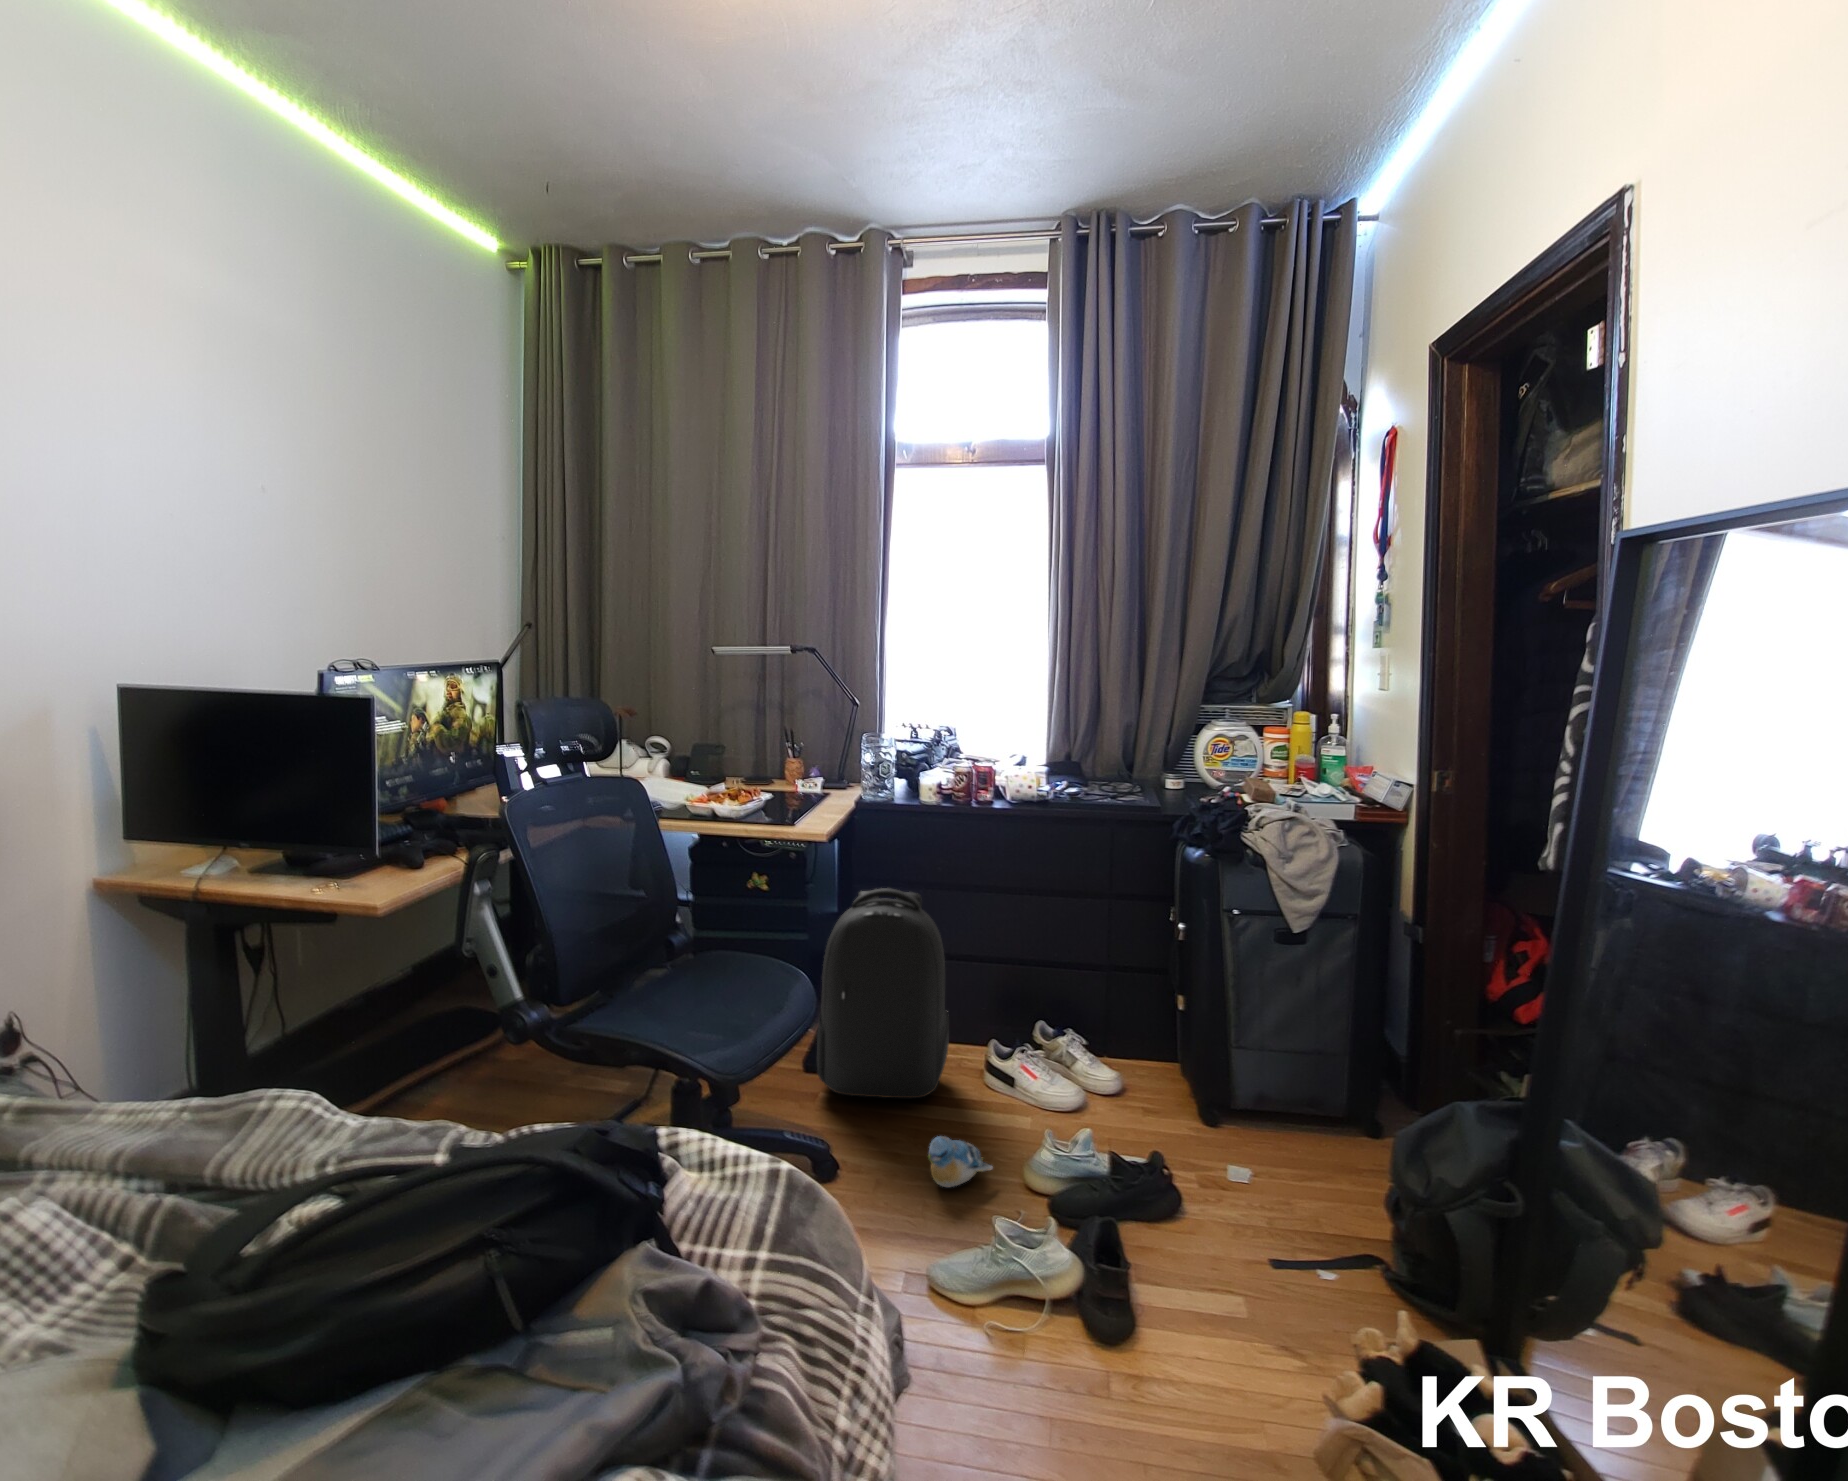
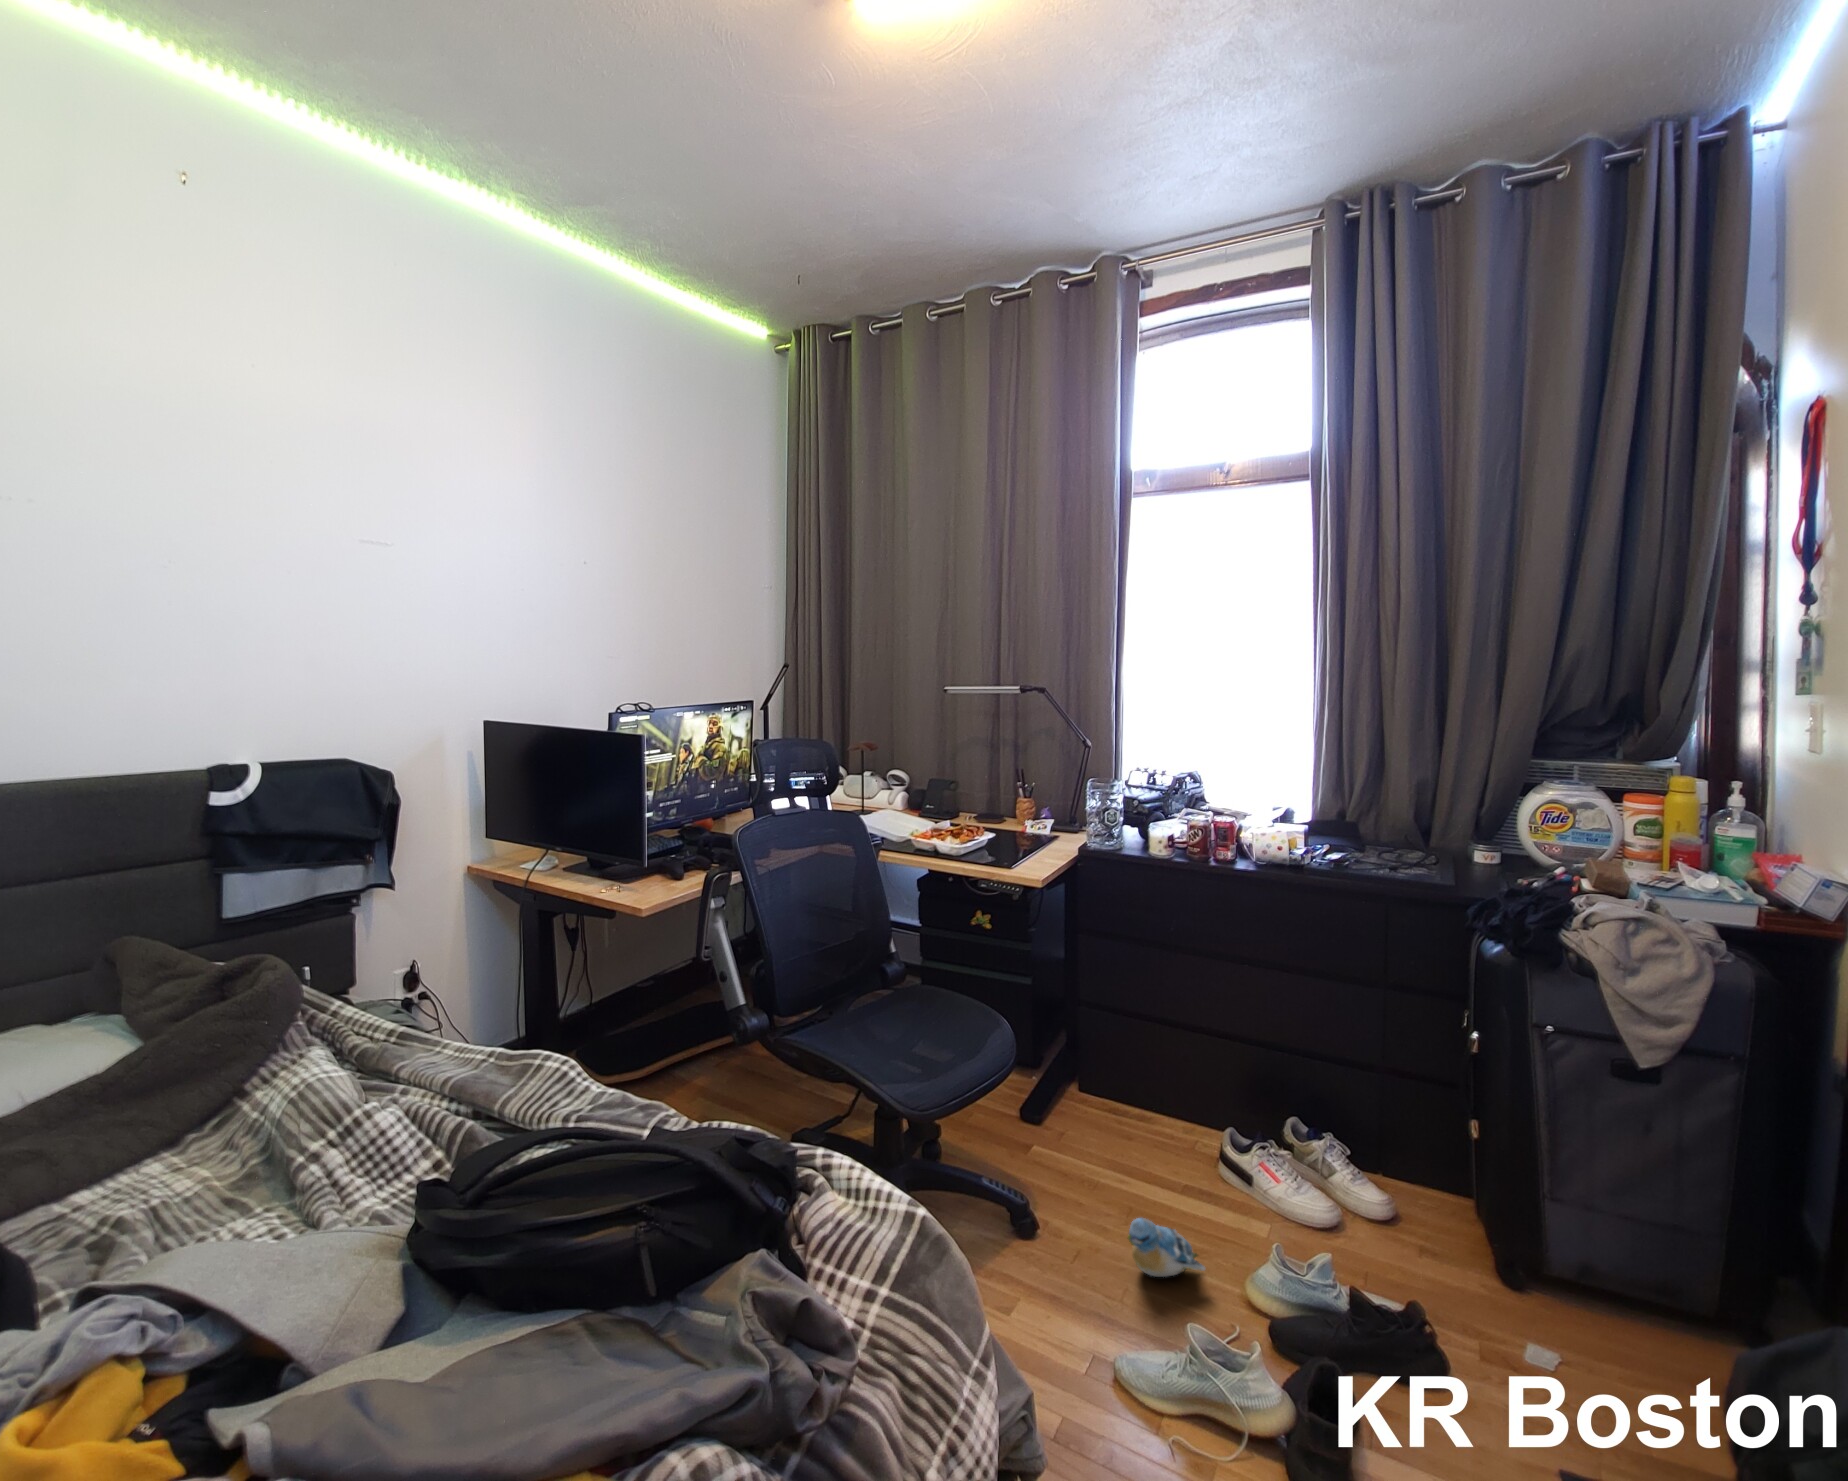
backpack: present [817,888,949,1098] -> none [1027,941,1173,1170]

